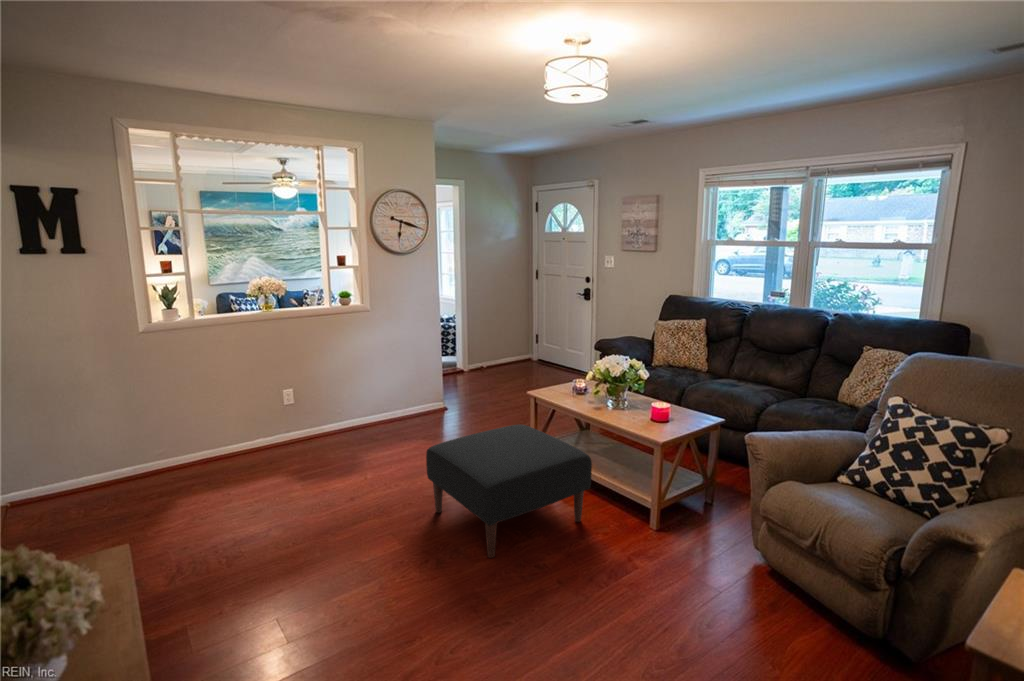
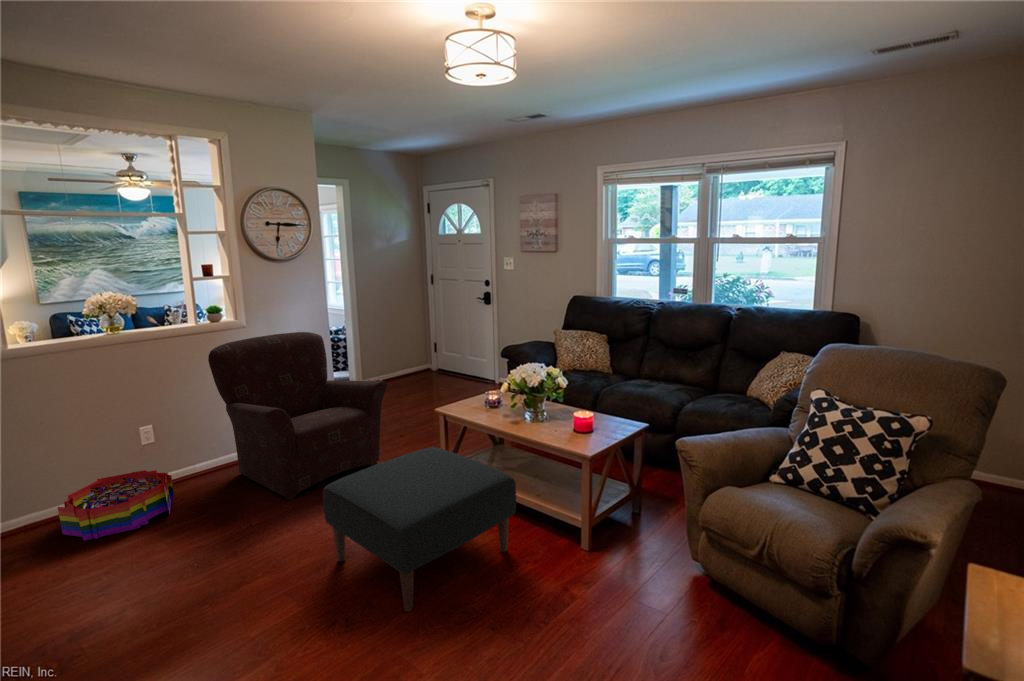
armchair: none [340,317,486,460] -> present [208,332,387,499]
storage bin: none [227,424,310,475] -> present [58,470,174,541]

